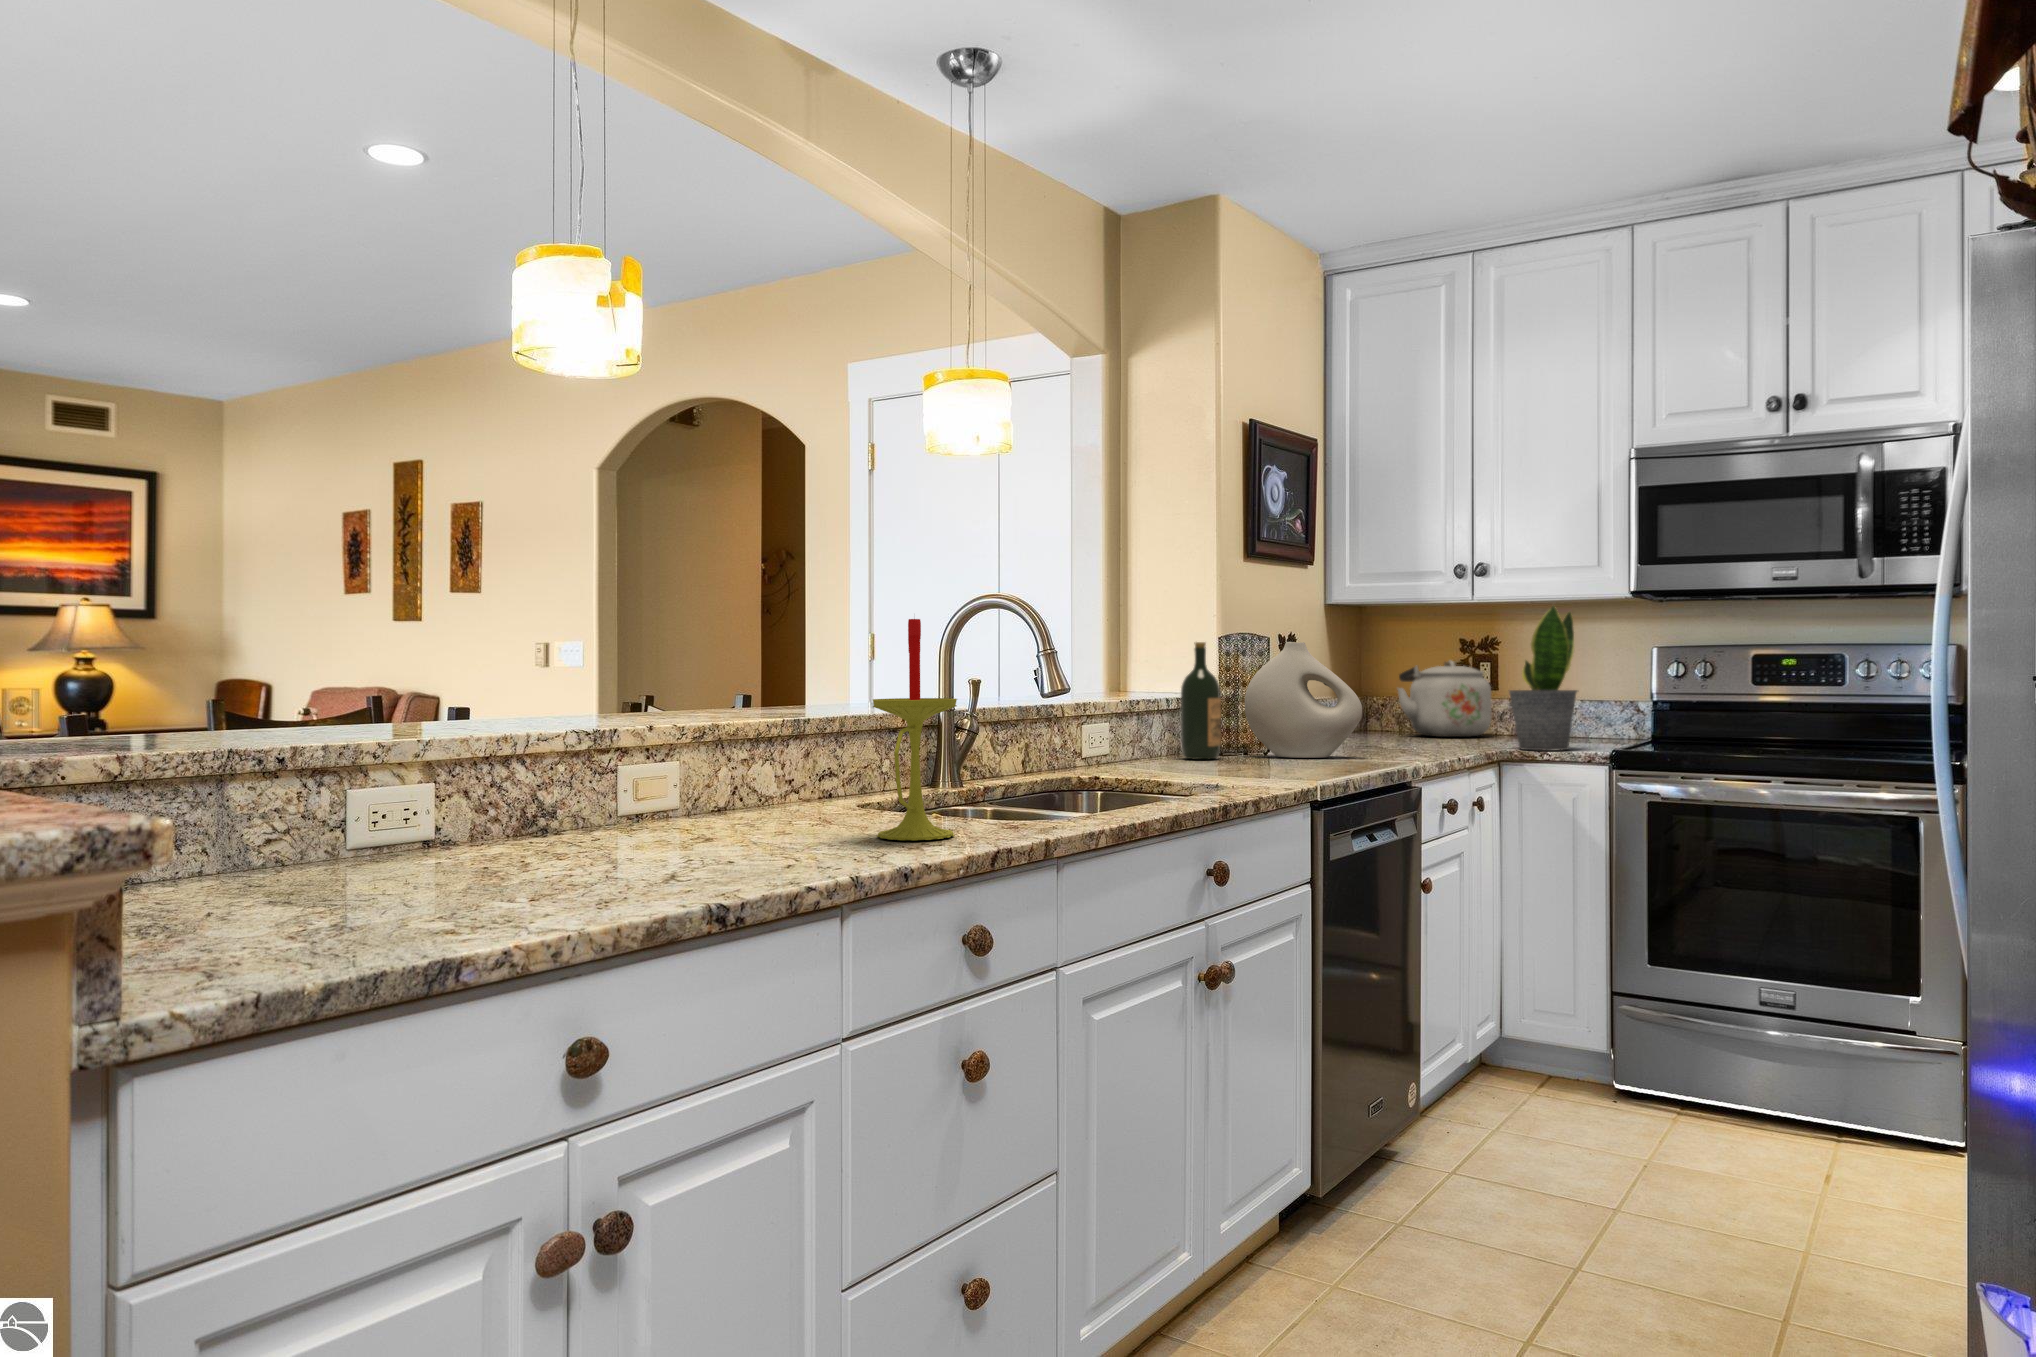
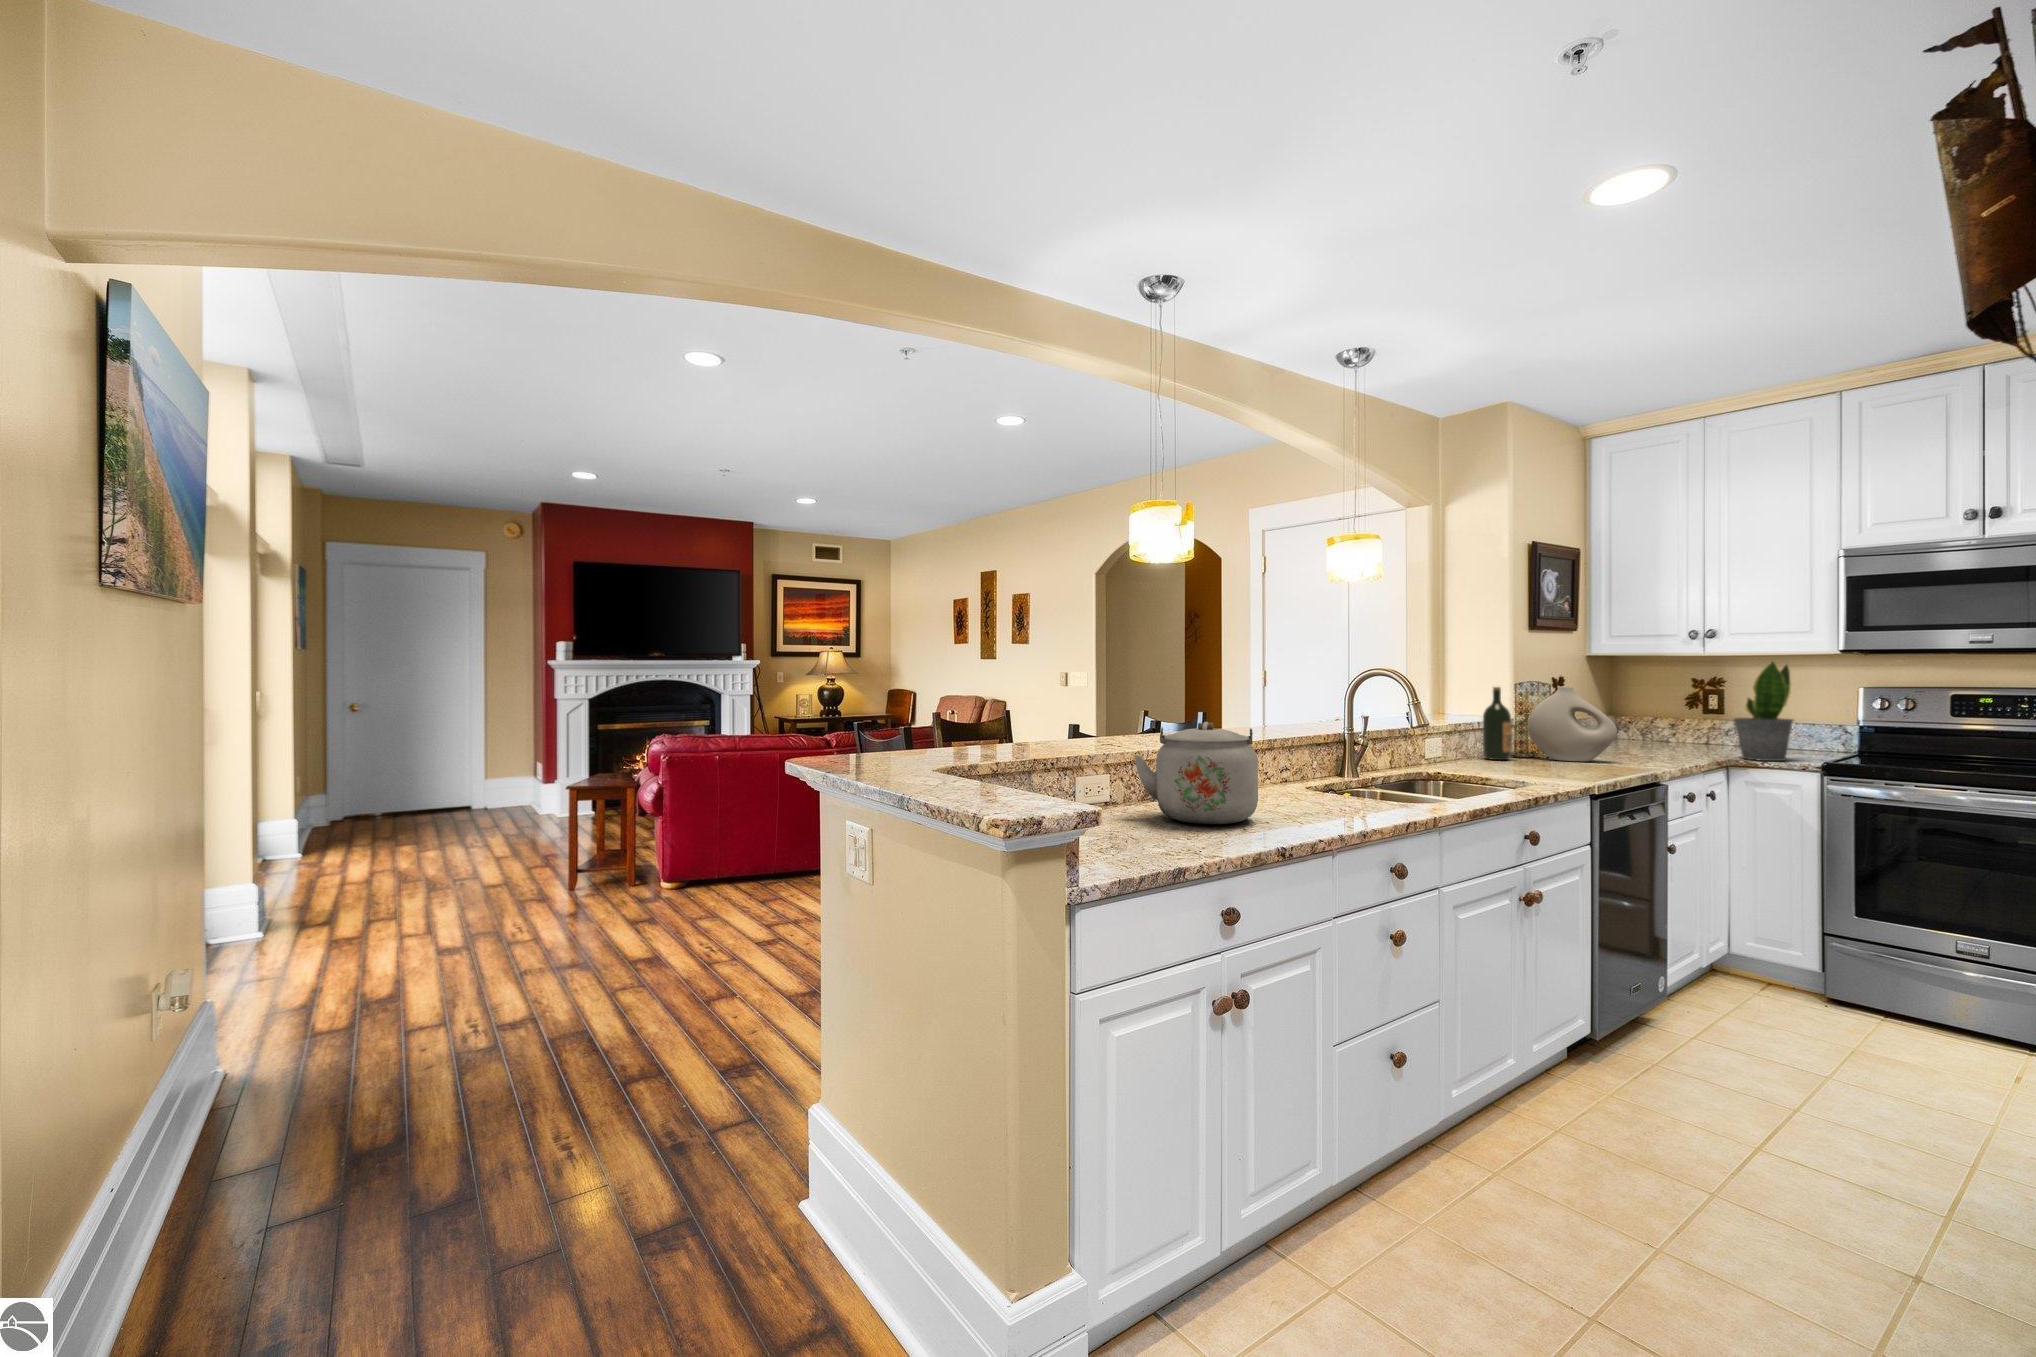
candle: present [873,619,957,840] -> none [1330,692,1380,814]
kettle: present [1398,661,1491,737] -> present [1134,722,1258,824]

